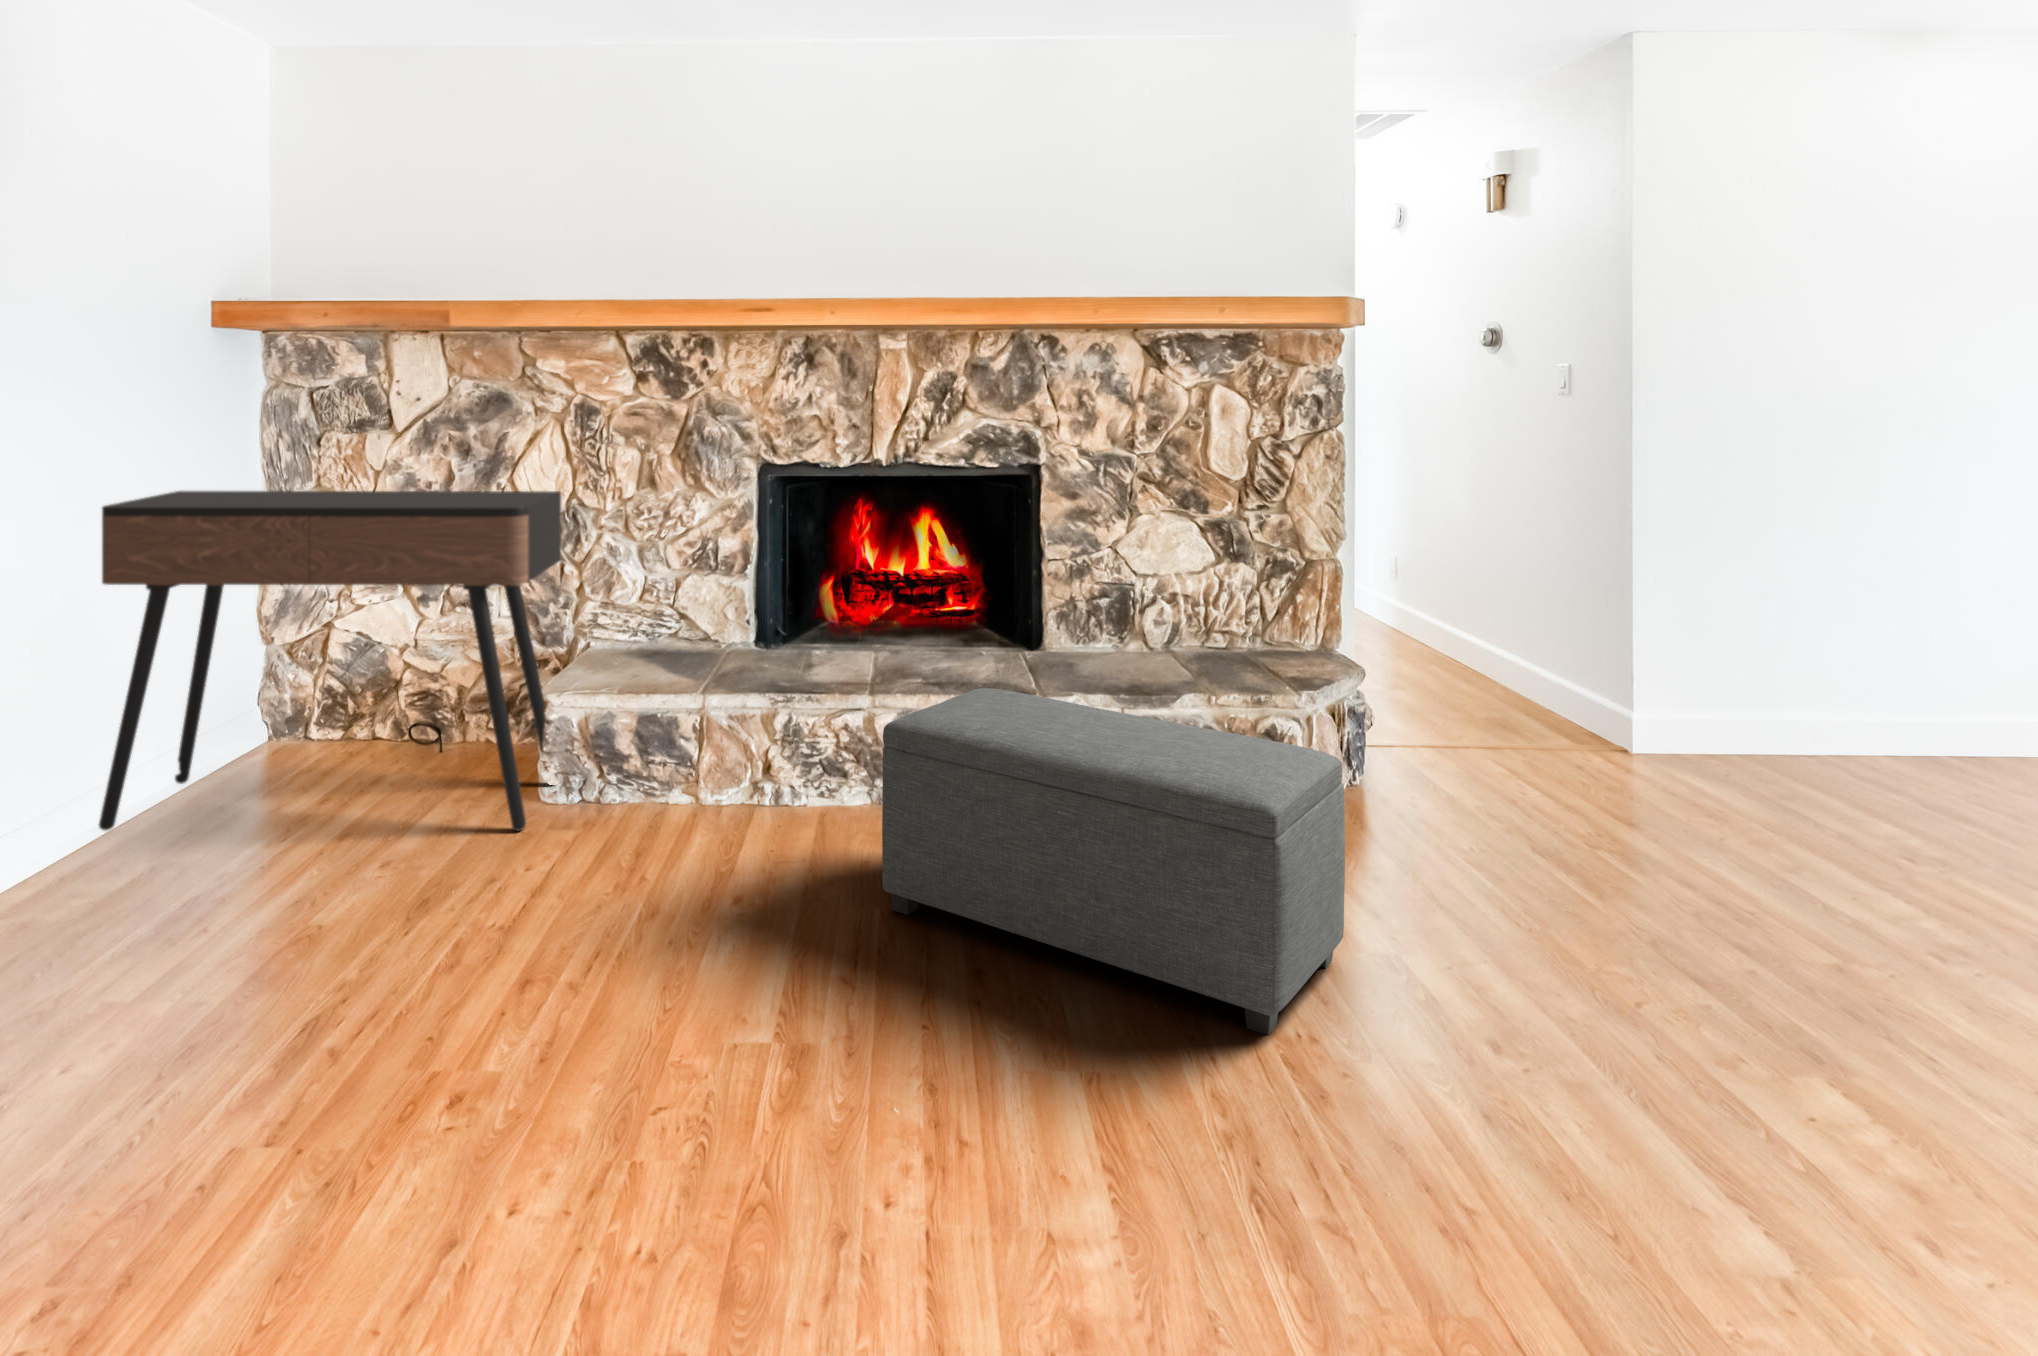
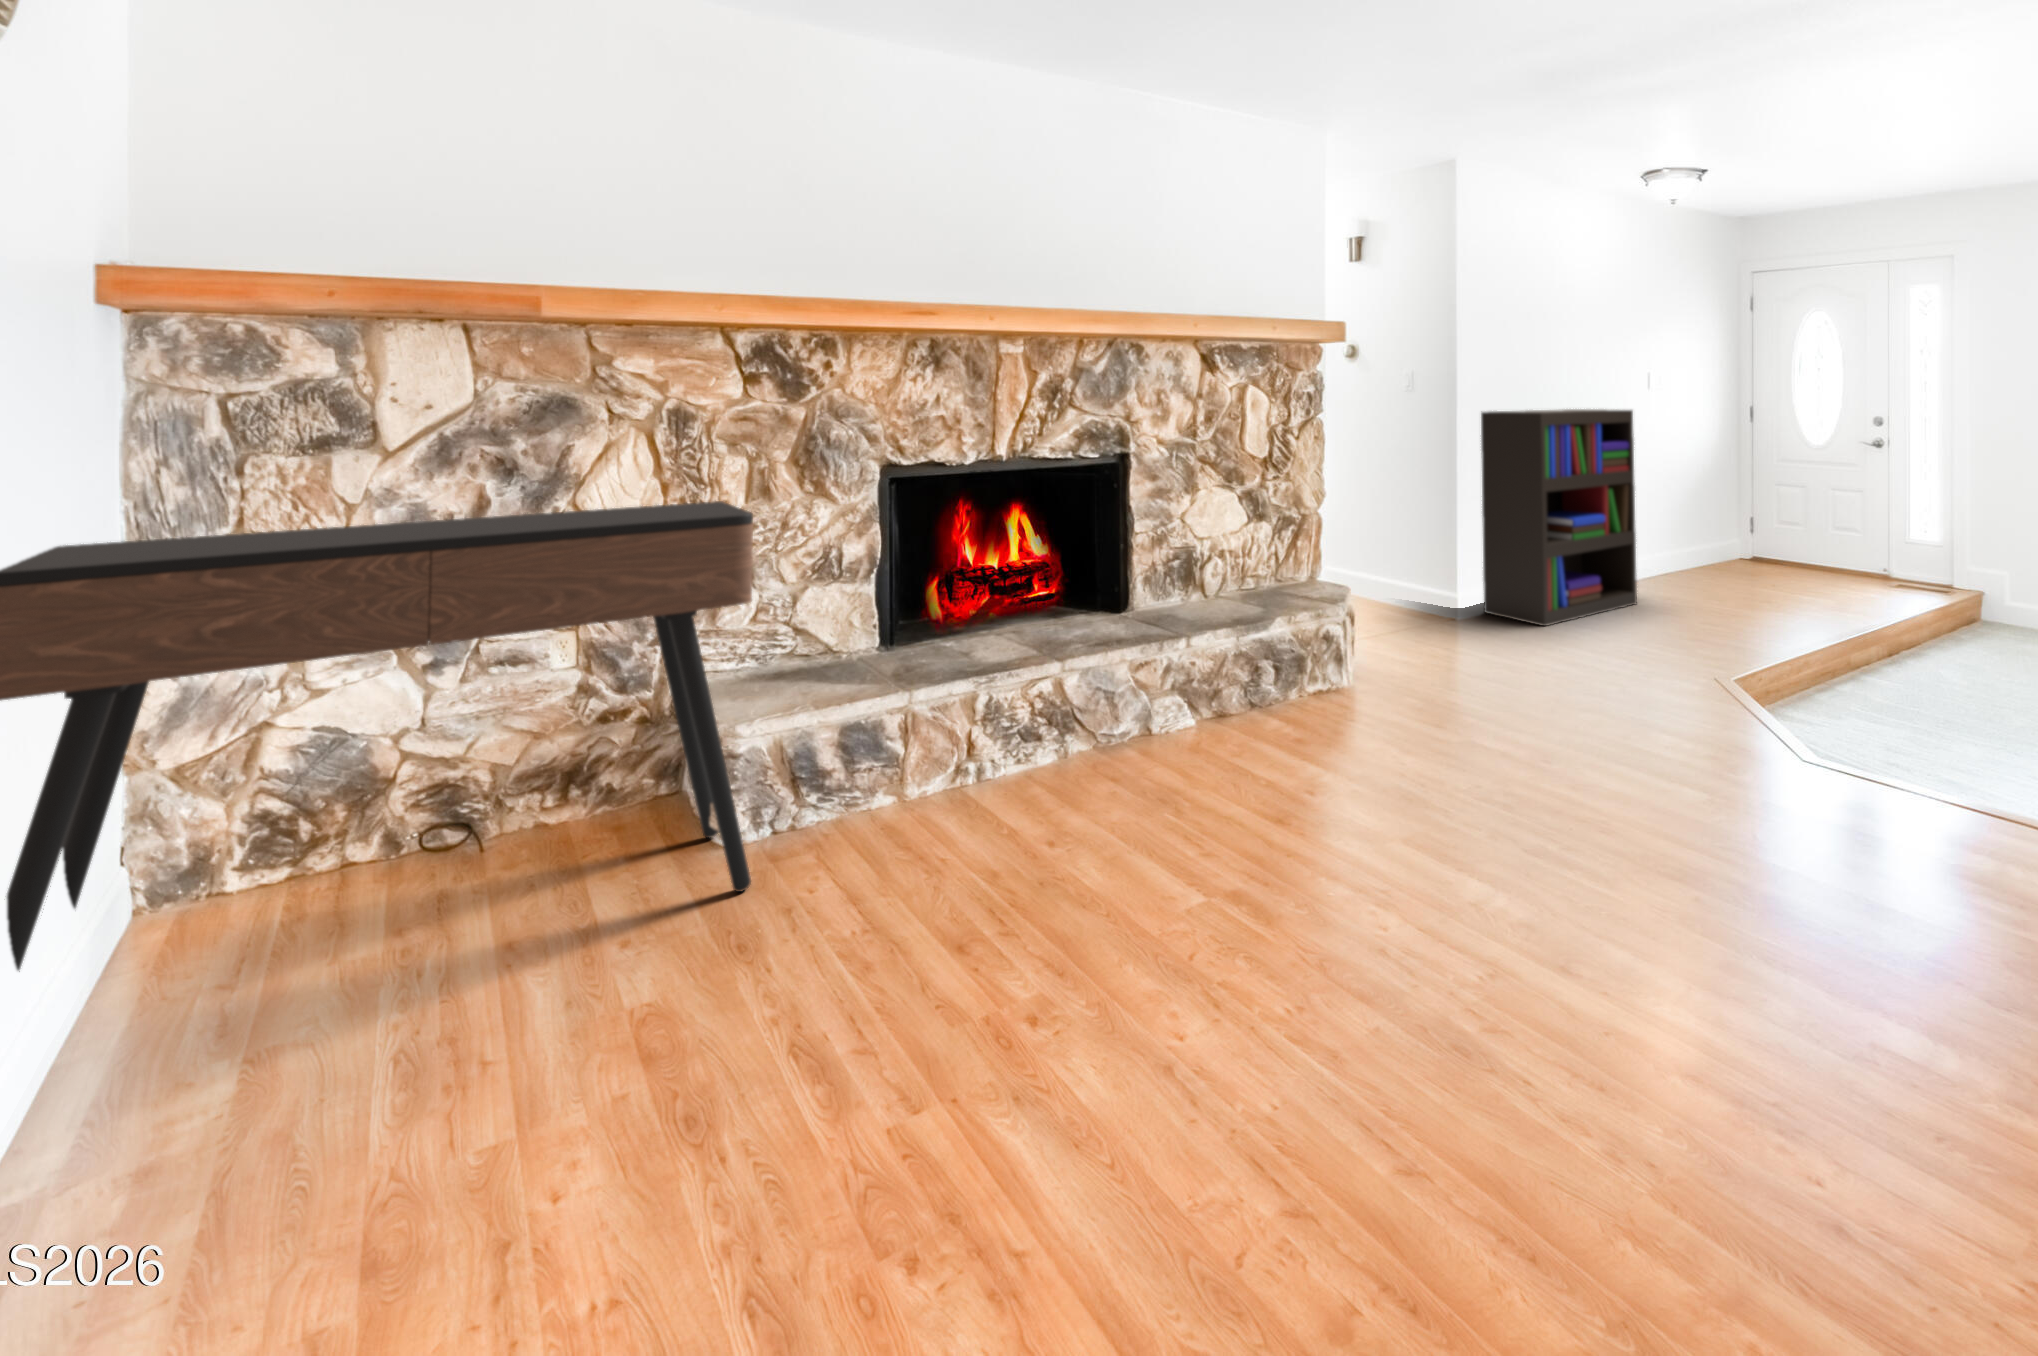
bookshelf: none [1672,430,2029,800] -> present [1481,409,1637,626]
ottoman: present [882,688,1345,1035] -> none [1206,621,1558,831]

